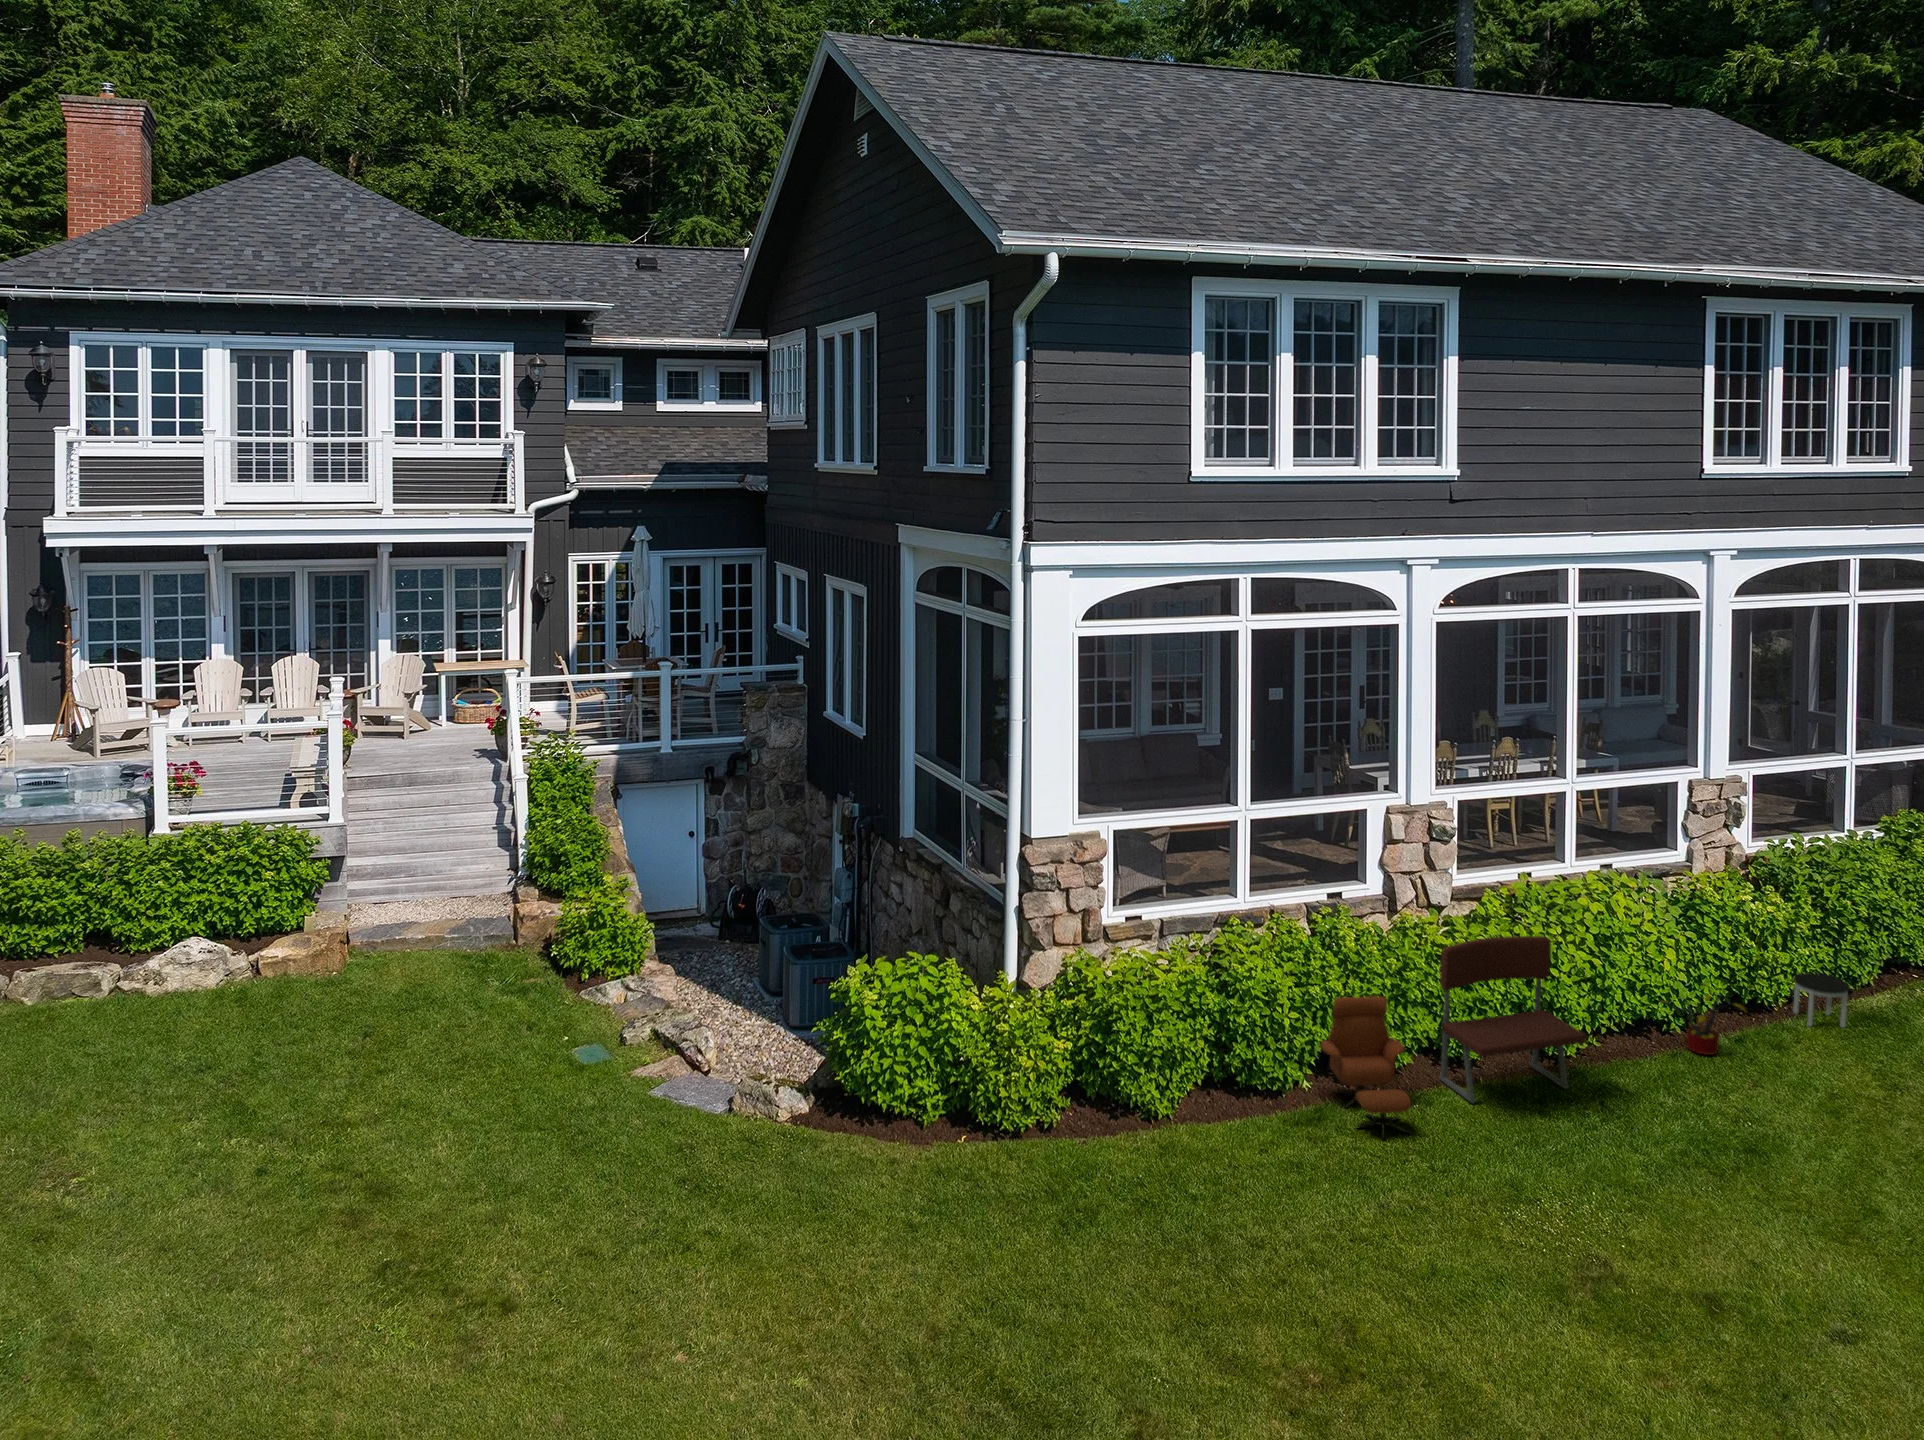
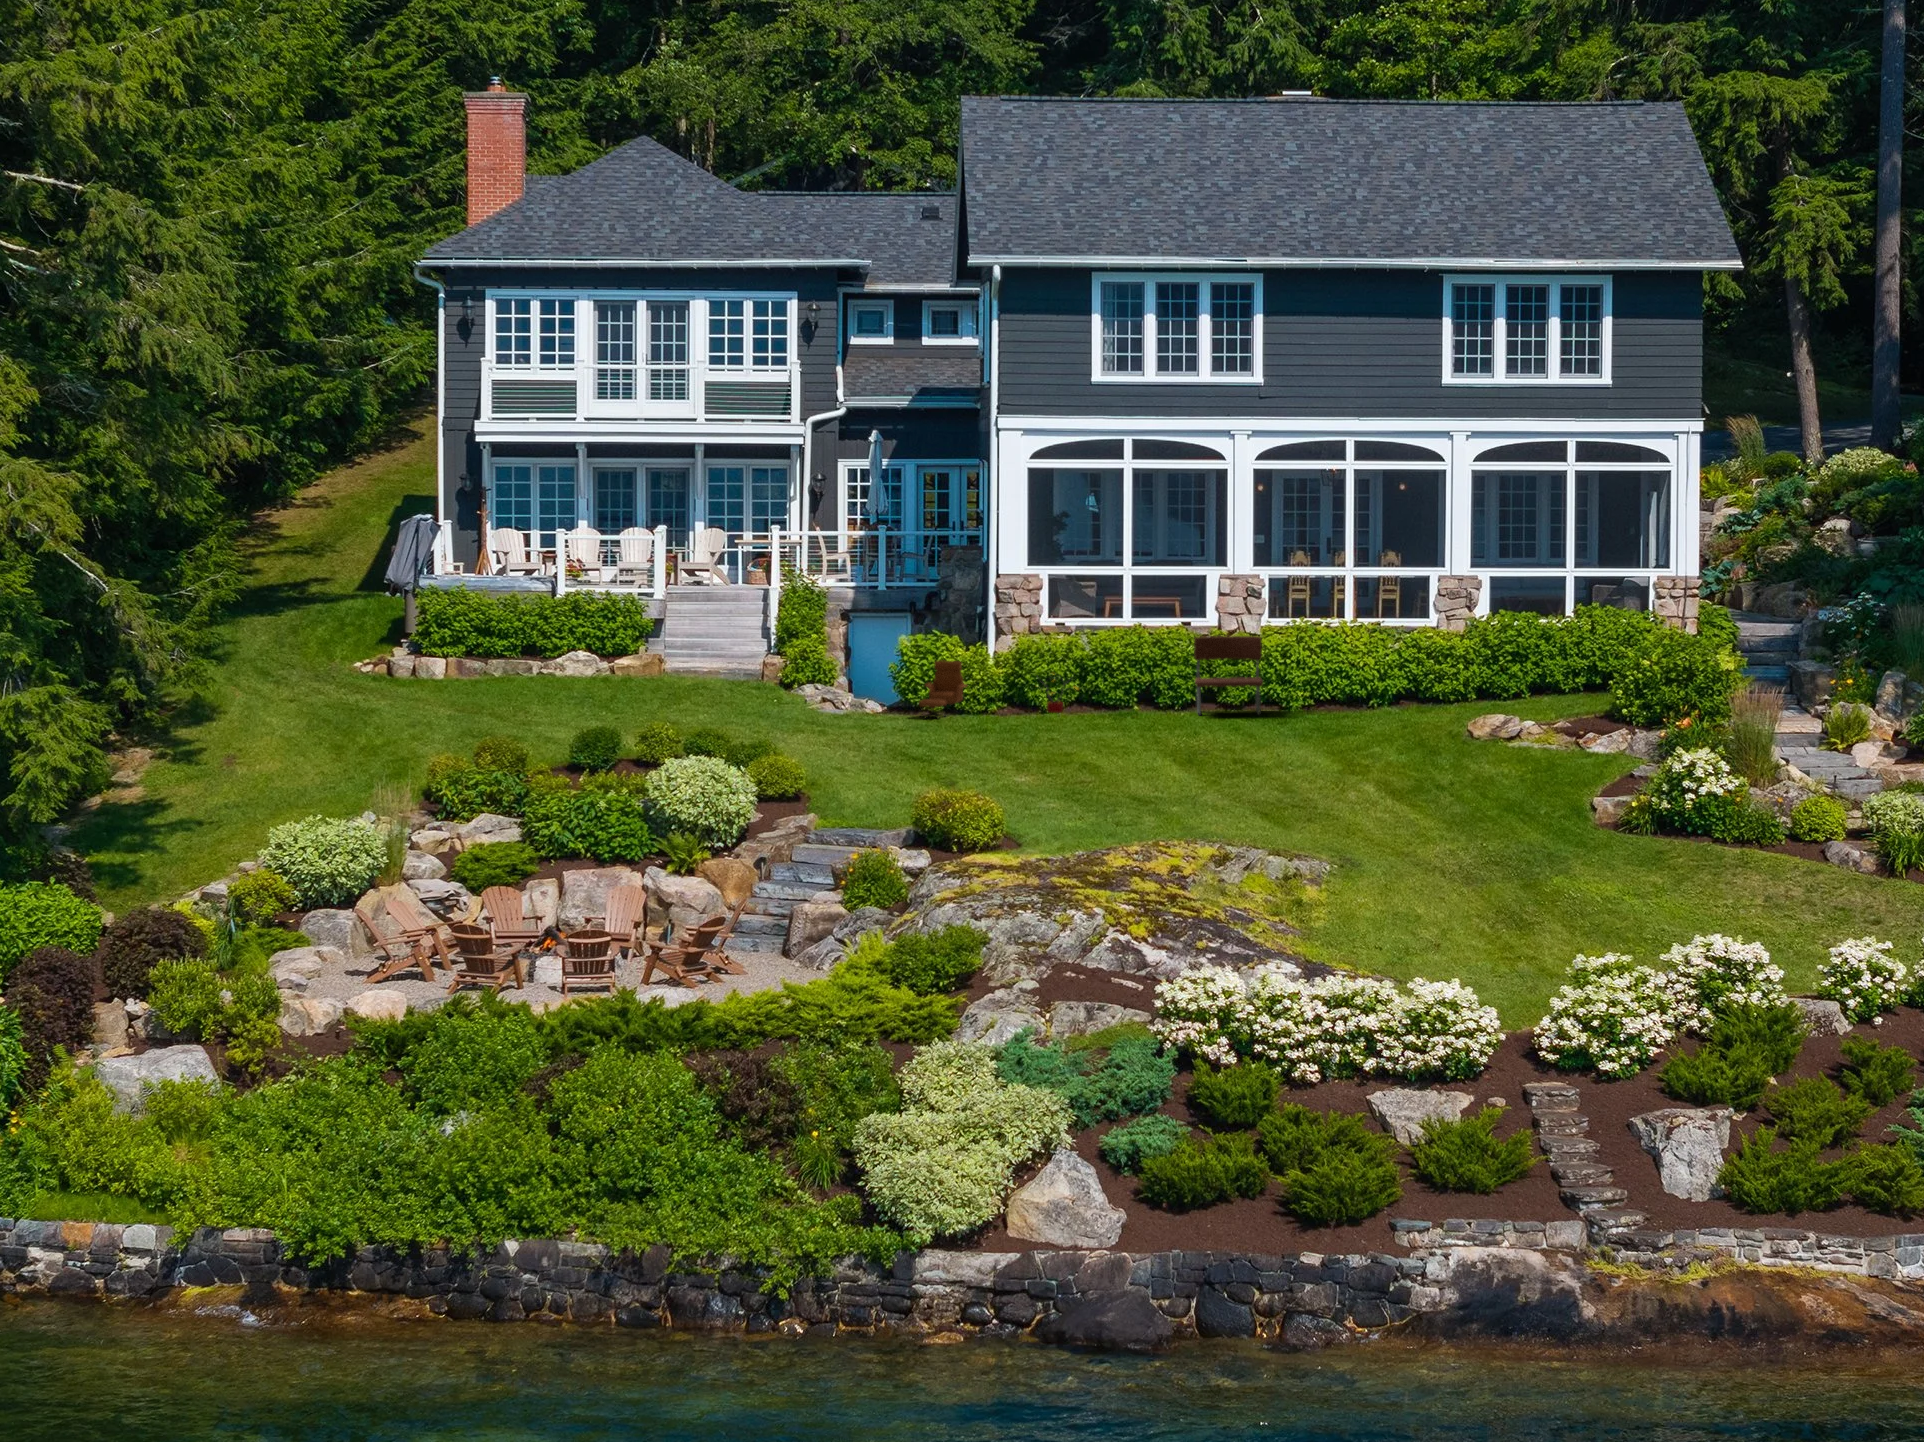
round table: present [1793,973,1850,1028] -> none [1450,683,1481,710]
decorative plant: present [1669,979,1745,1055] -> present [1045,679,1078,713]
lounge chair: present [1321,996,1411,1139] -> present [919,660,967,718]

